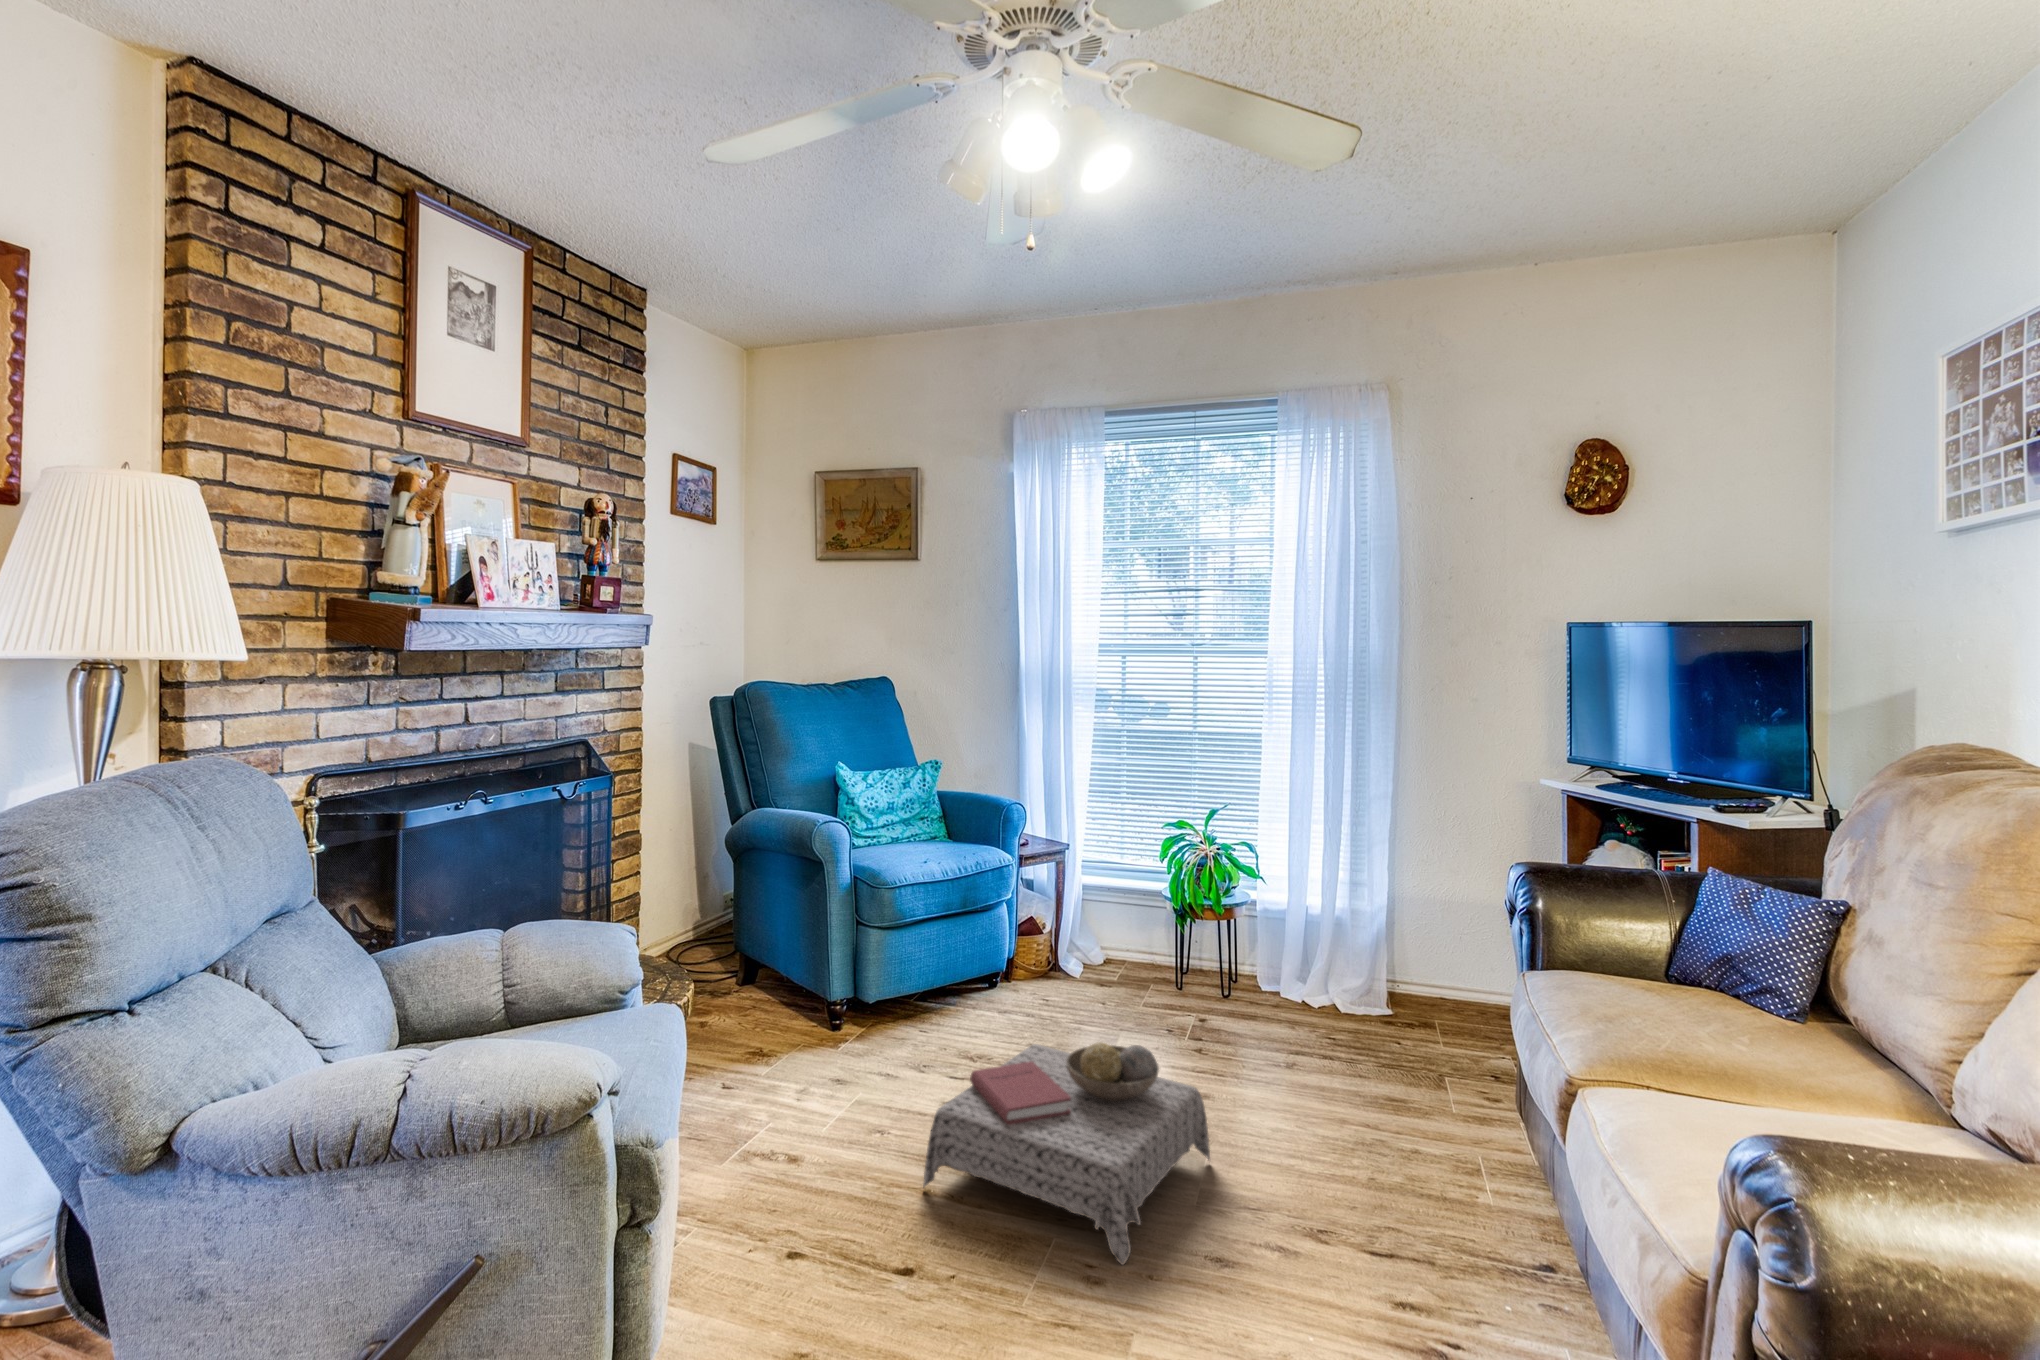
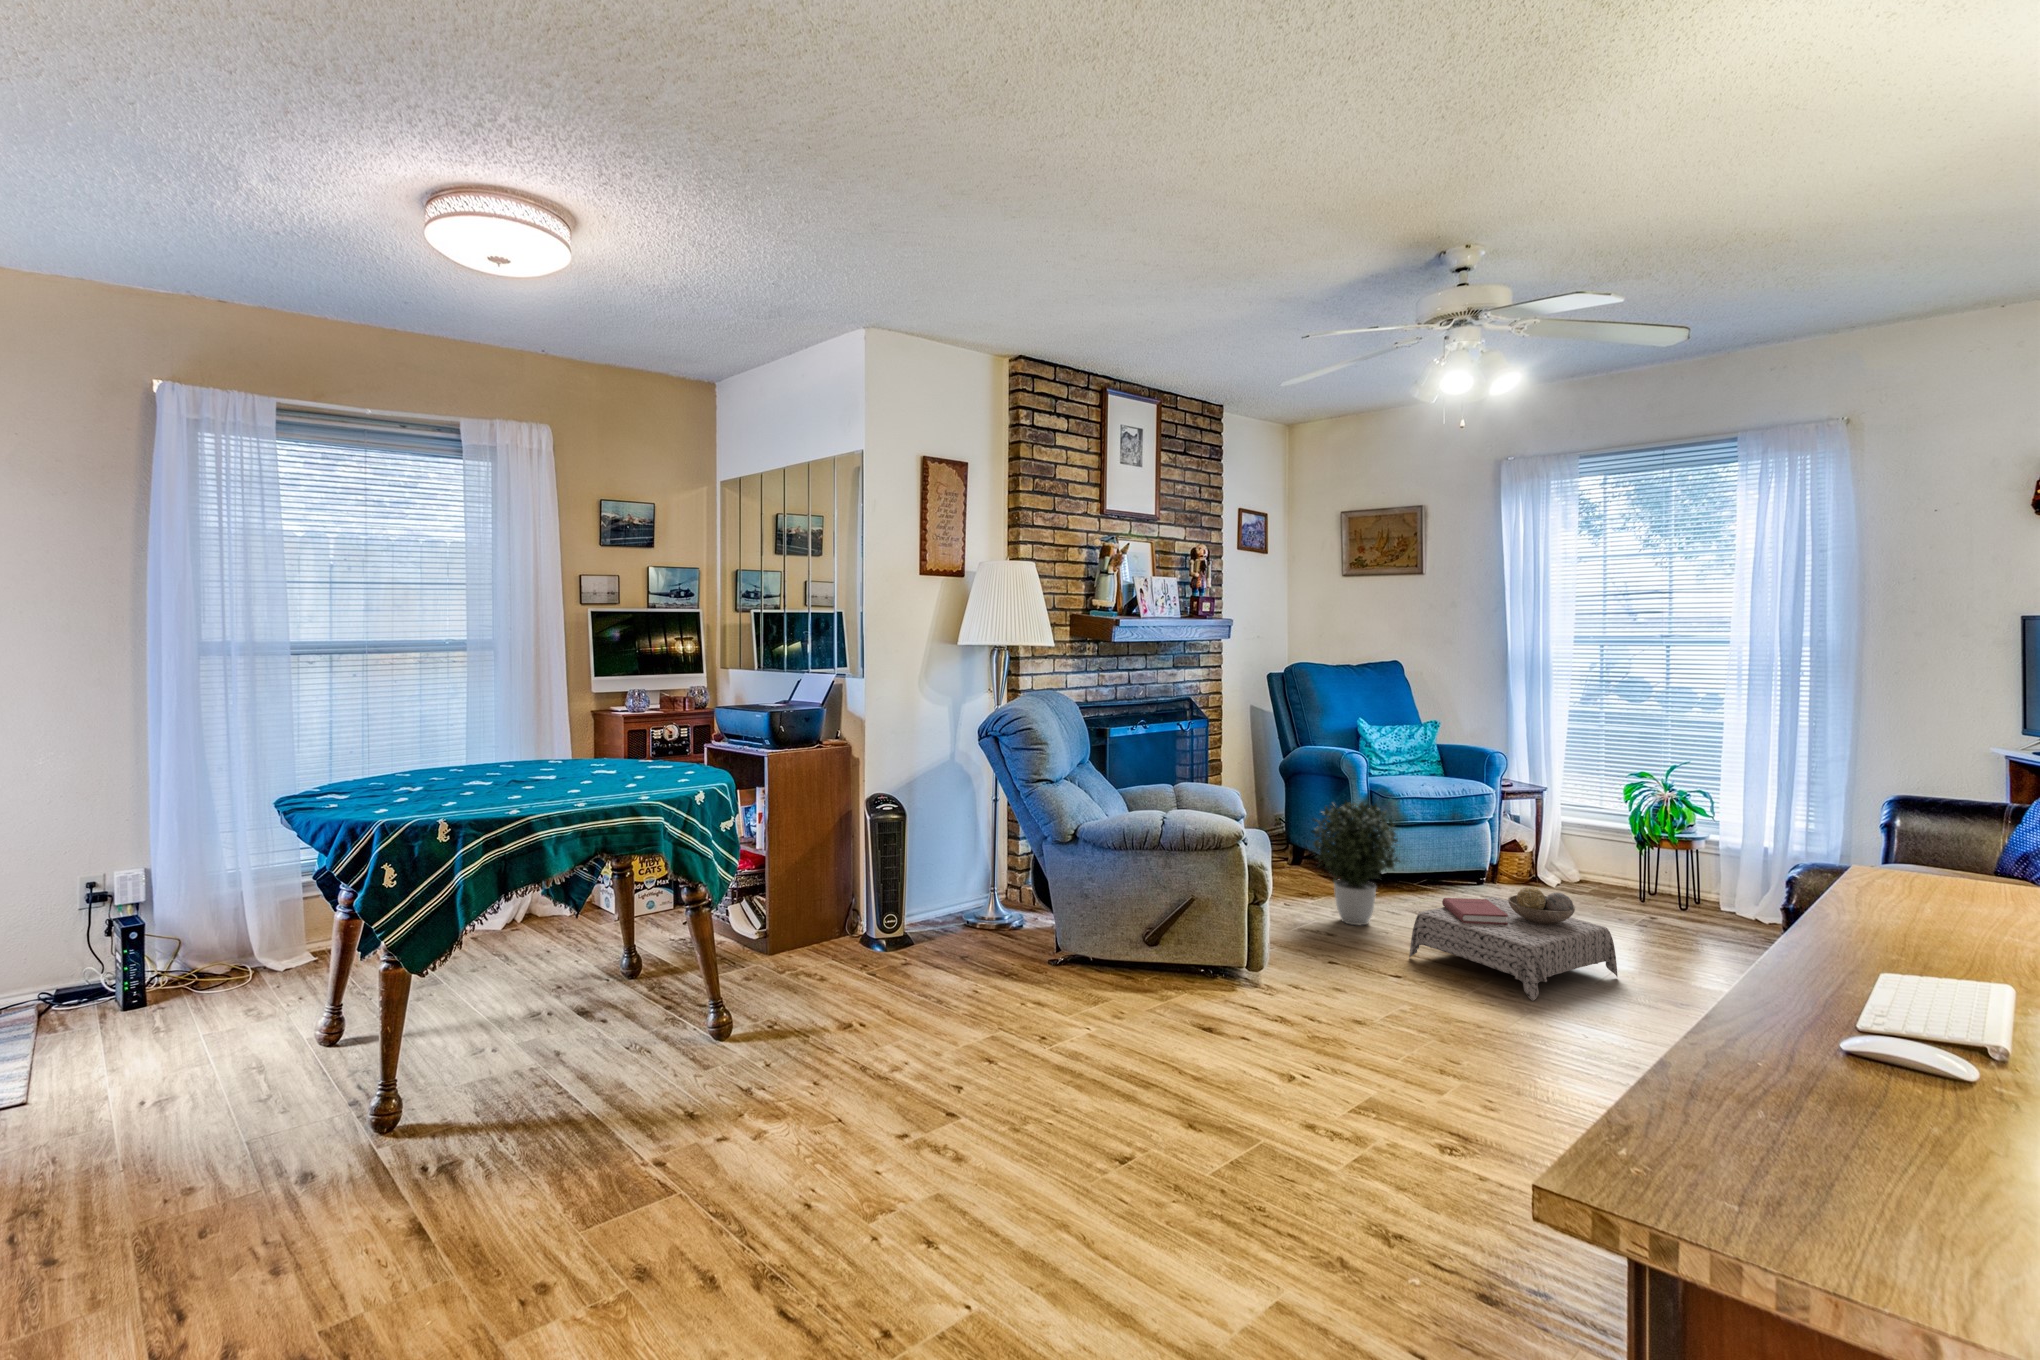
potted plant: none [765,909,906,1119] -> present [1311,800,1400,925]

